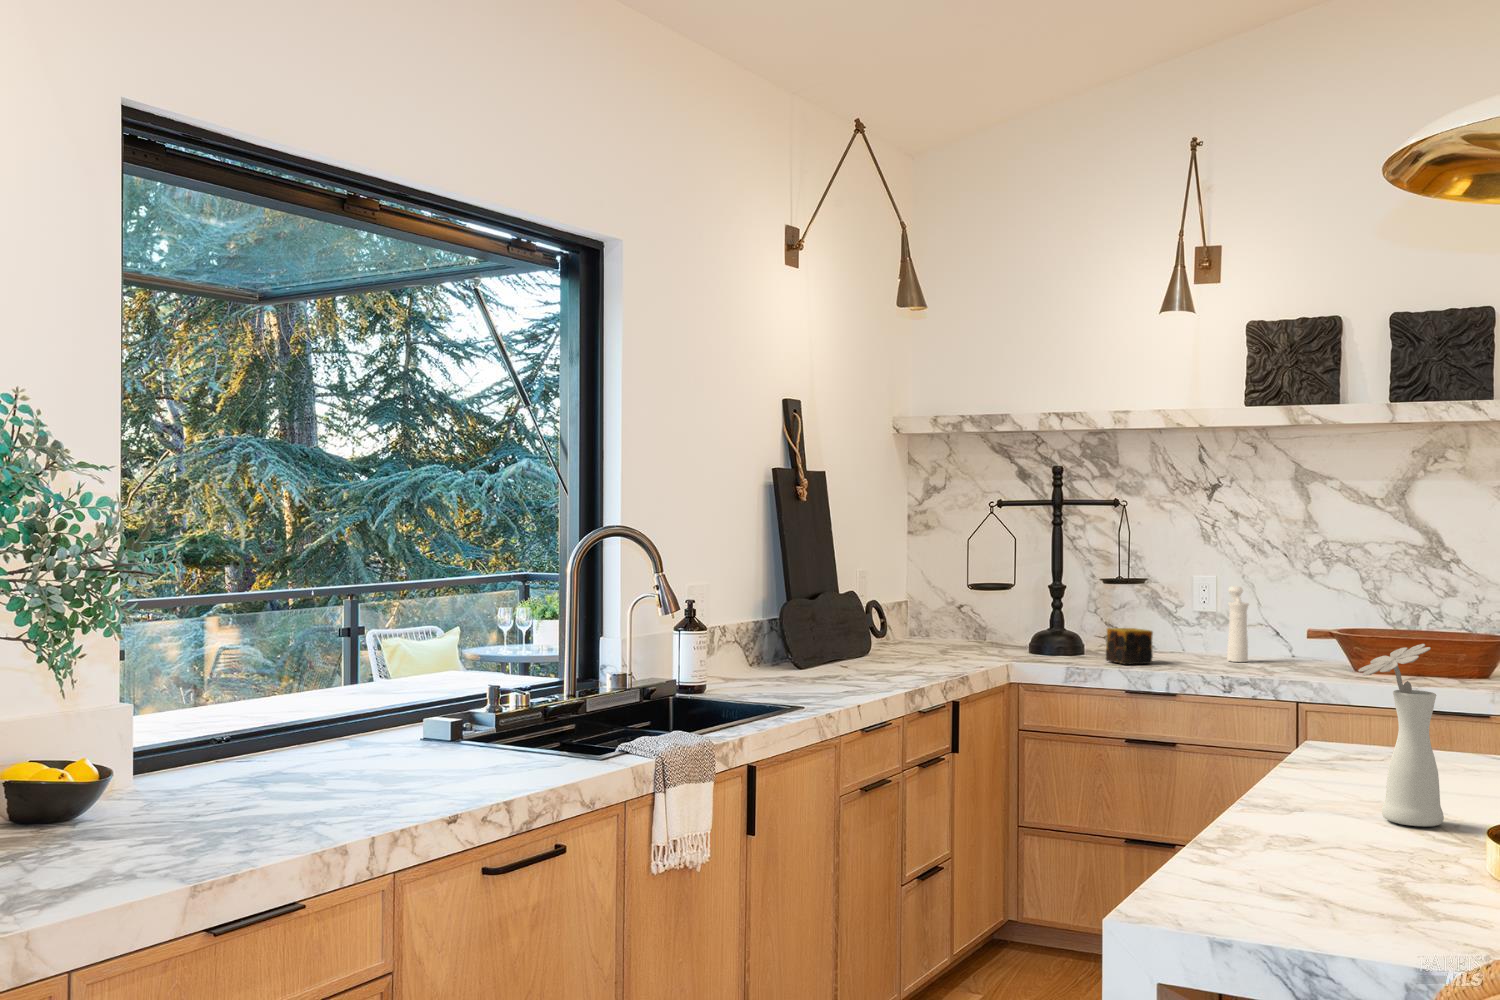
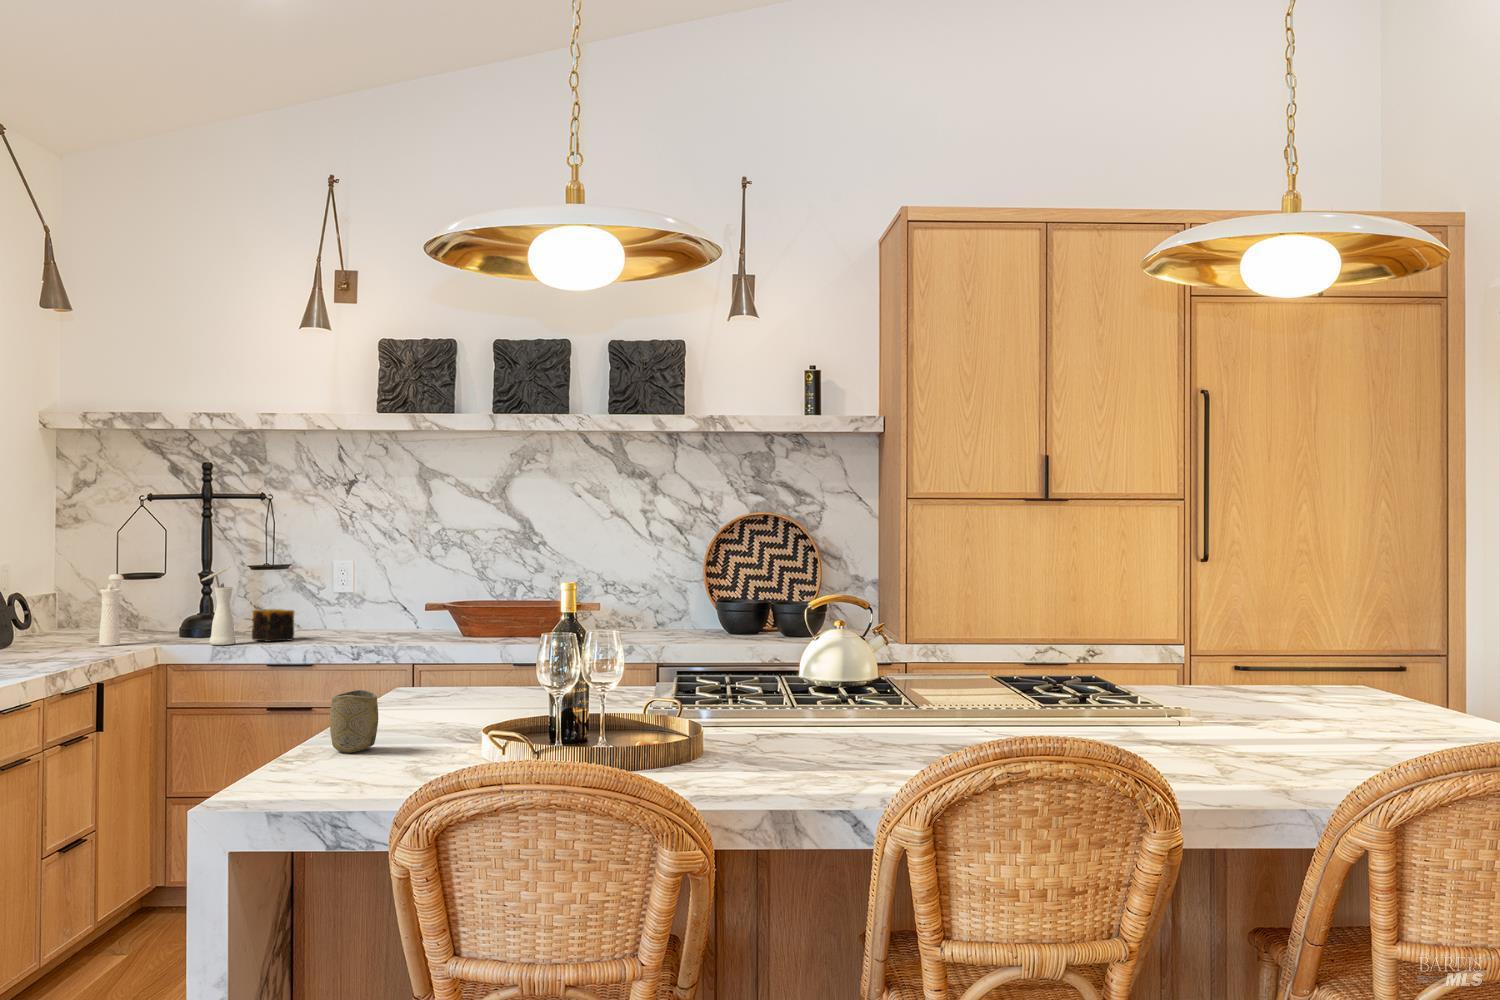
pepper mill: present [1227,586,1249,662] -> present [99,574,124,646]
vase: present [1358,644,1444,827] -> present [201,567,236,645]
cup: none [1276,775,1347,865] -> present [330,690,378,752]

